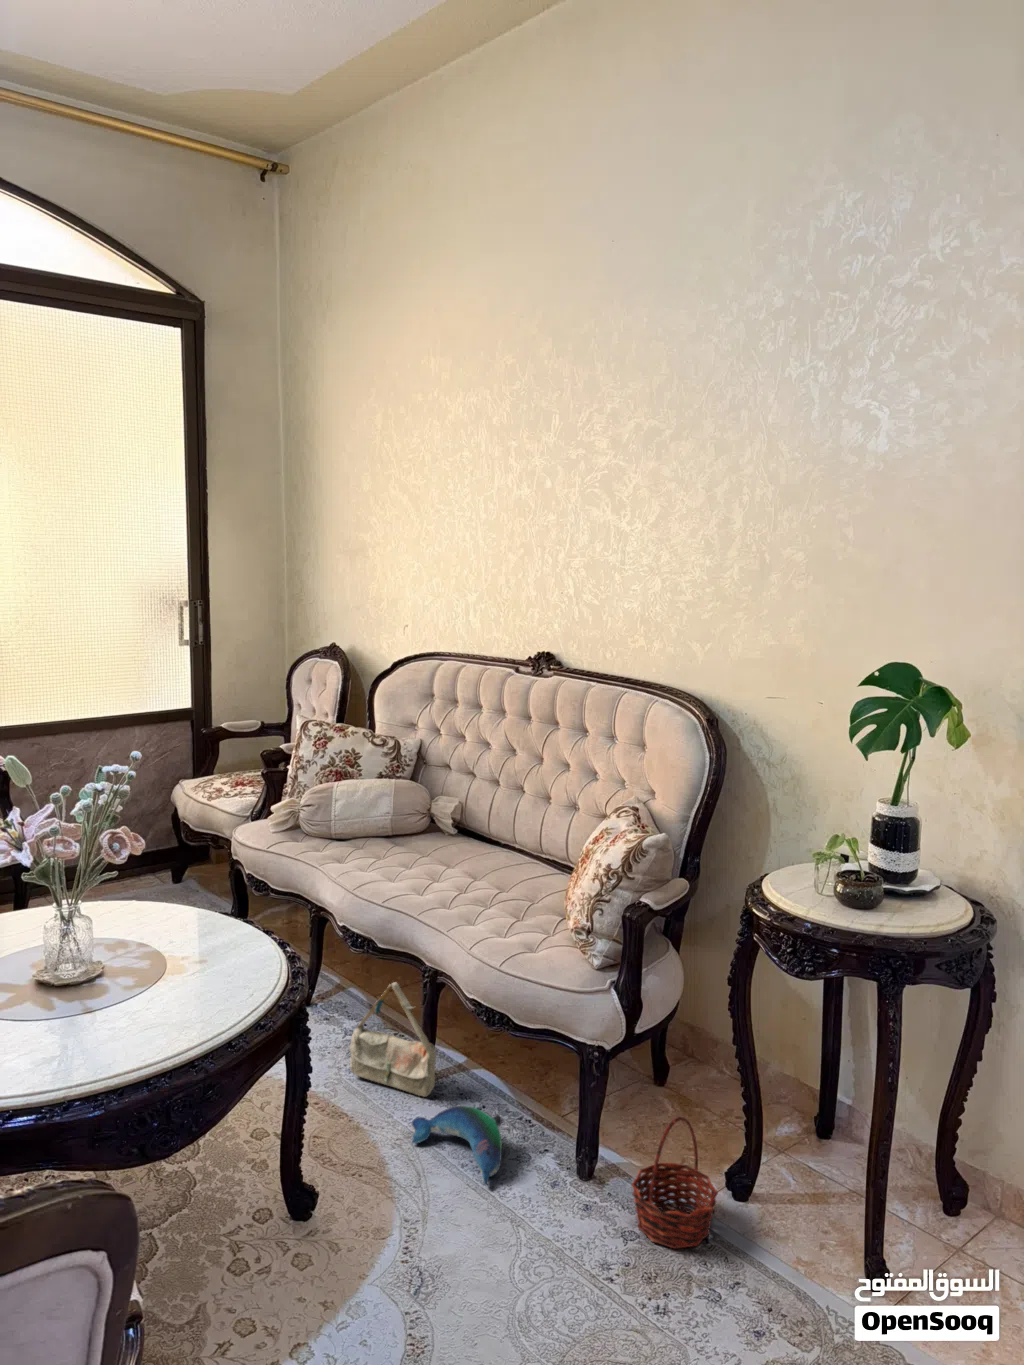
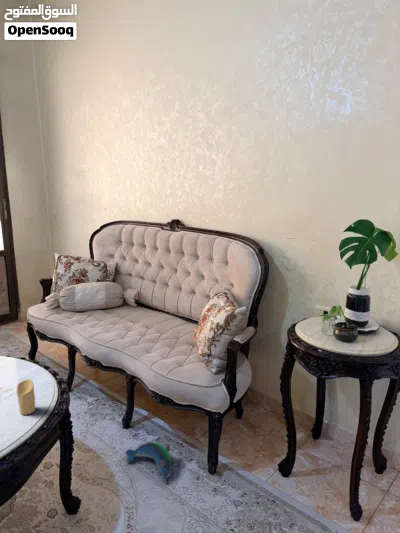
candle: none [216,938,247,1003] -> present [17,379,35,415]
bag: present [349,982,436,1097] -> none [92,383,135,436]
basket: present [632,1117,718,1249] -> none [237,445,279,508]

